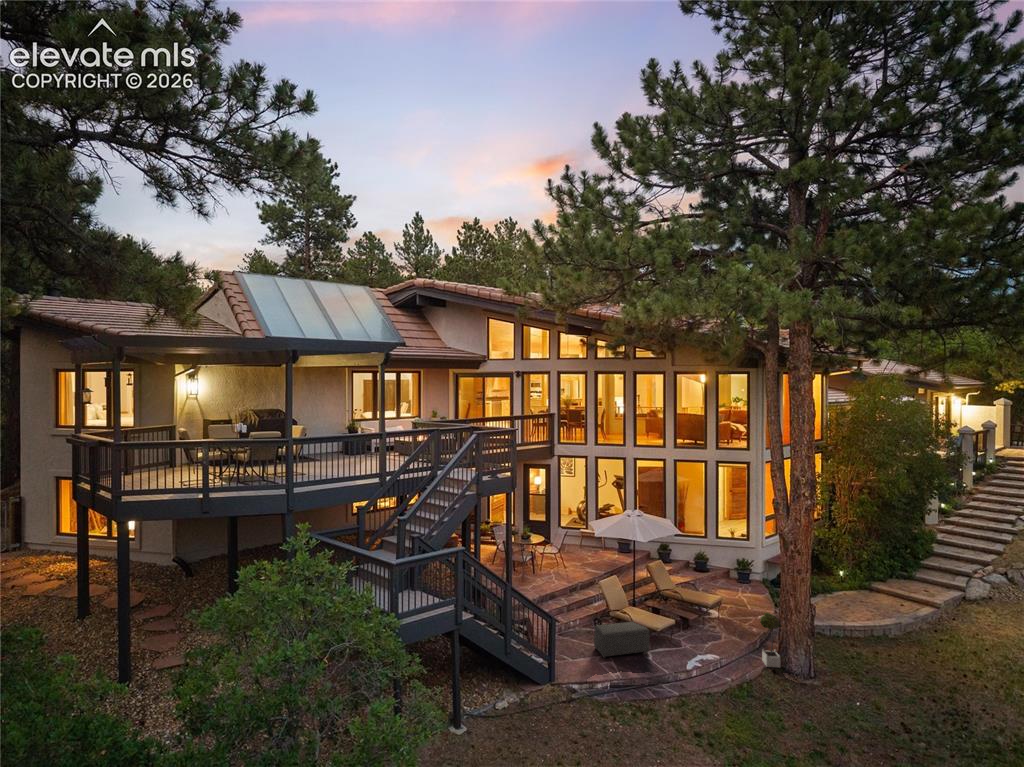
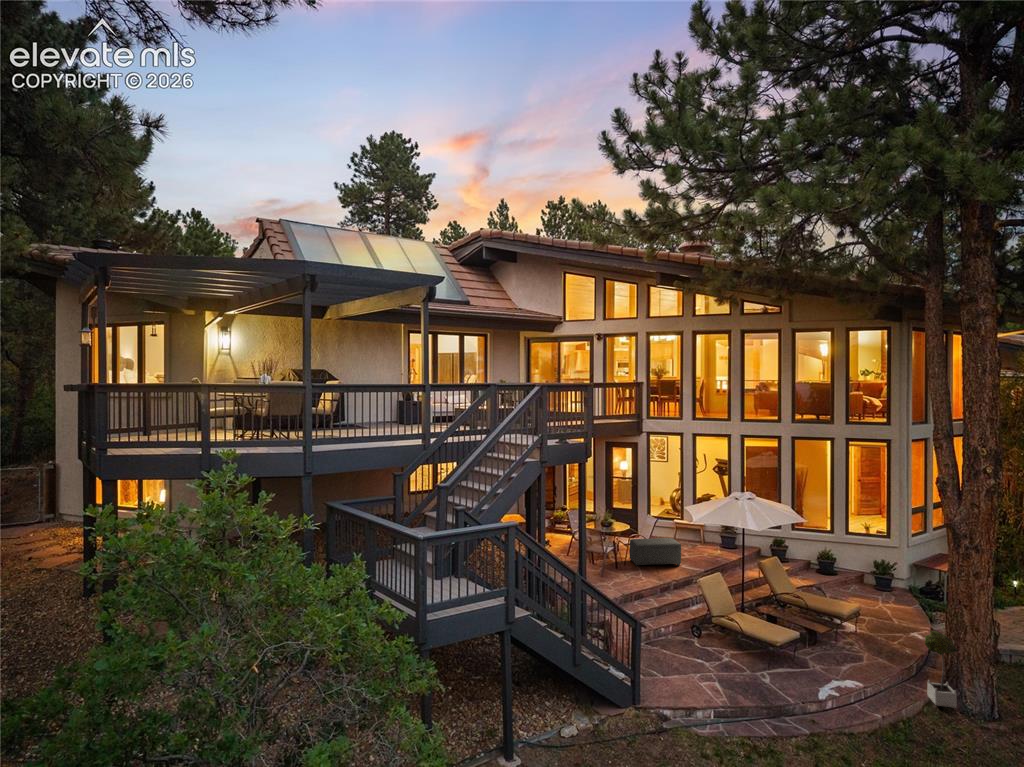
ottoman: present [594,622,650,659] -> present [629,538,681,567]

